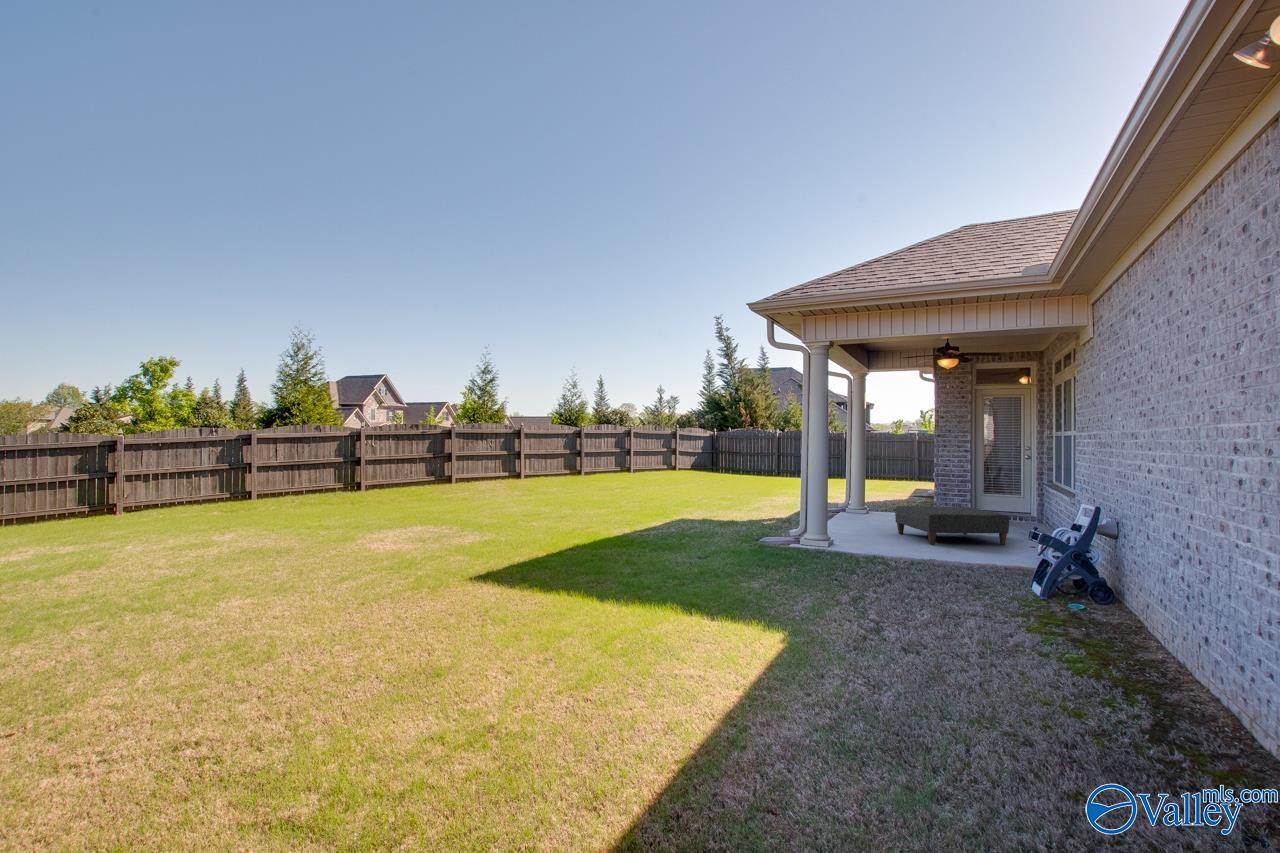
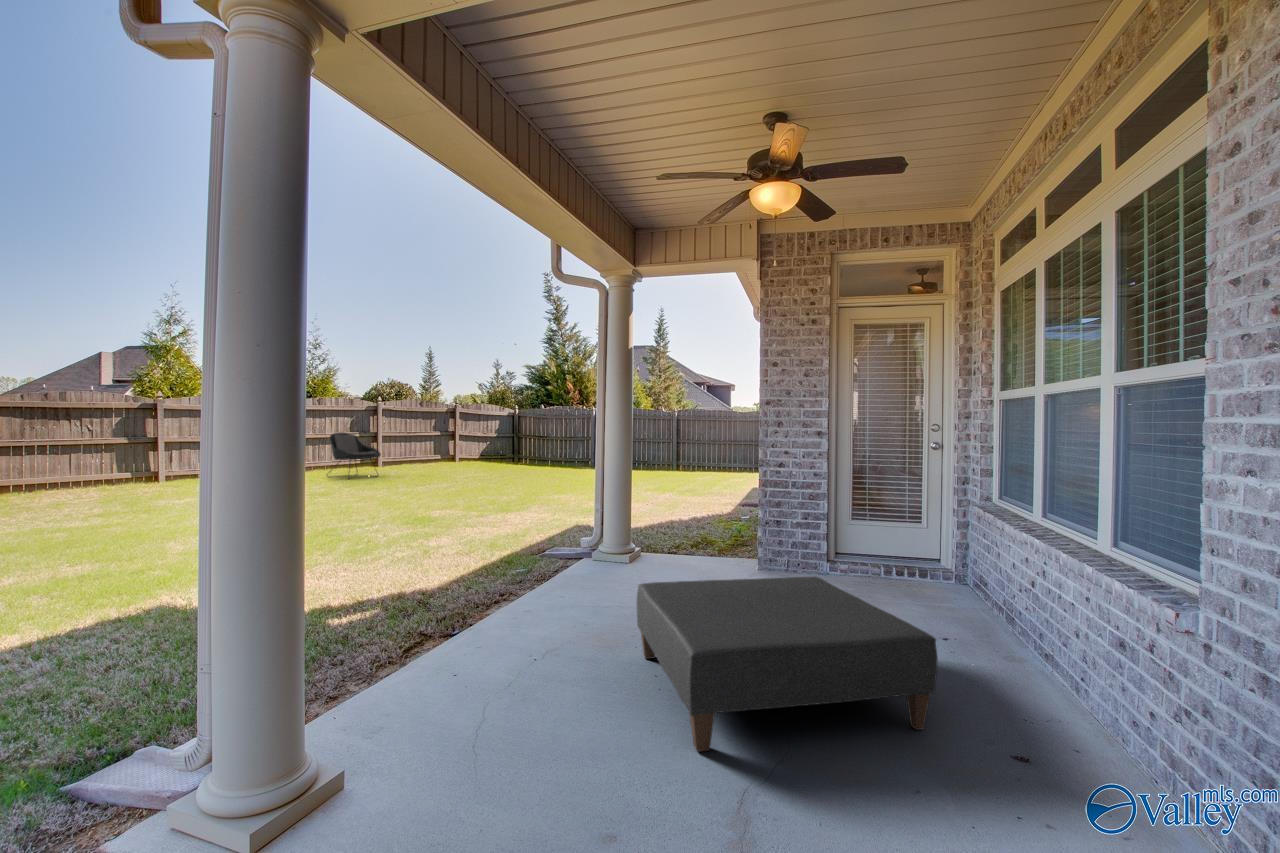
lounge chair: none [604,449,638,481] -> present [328,433,381,479]

